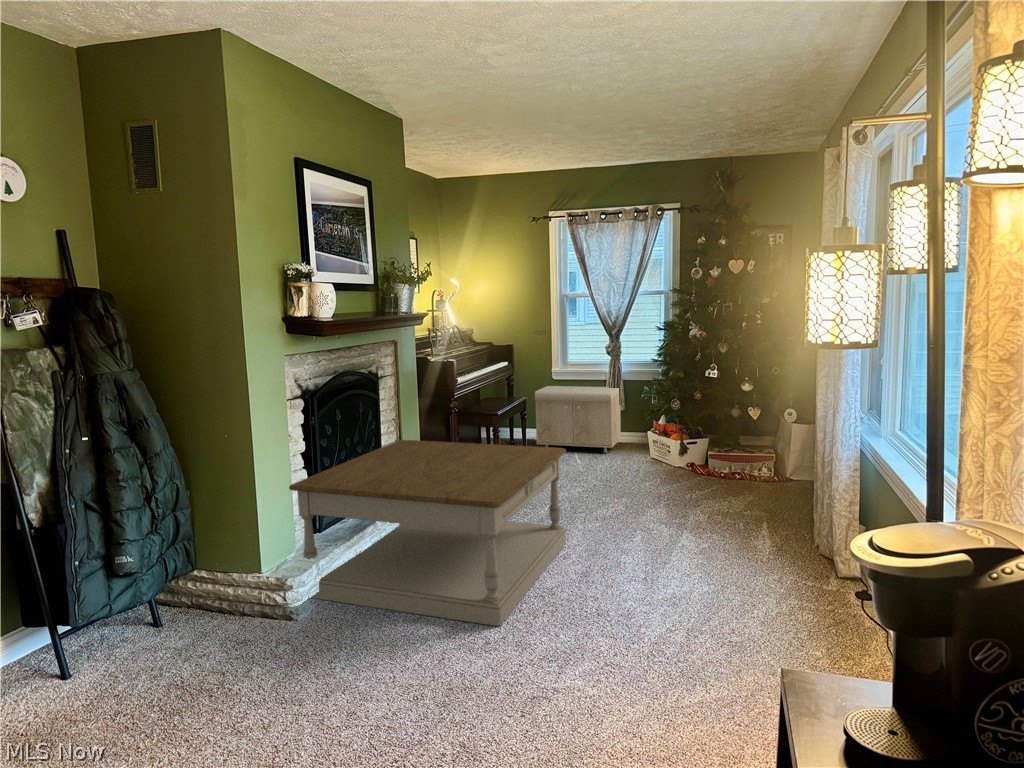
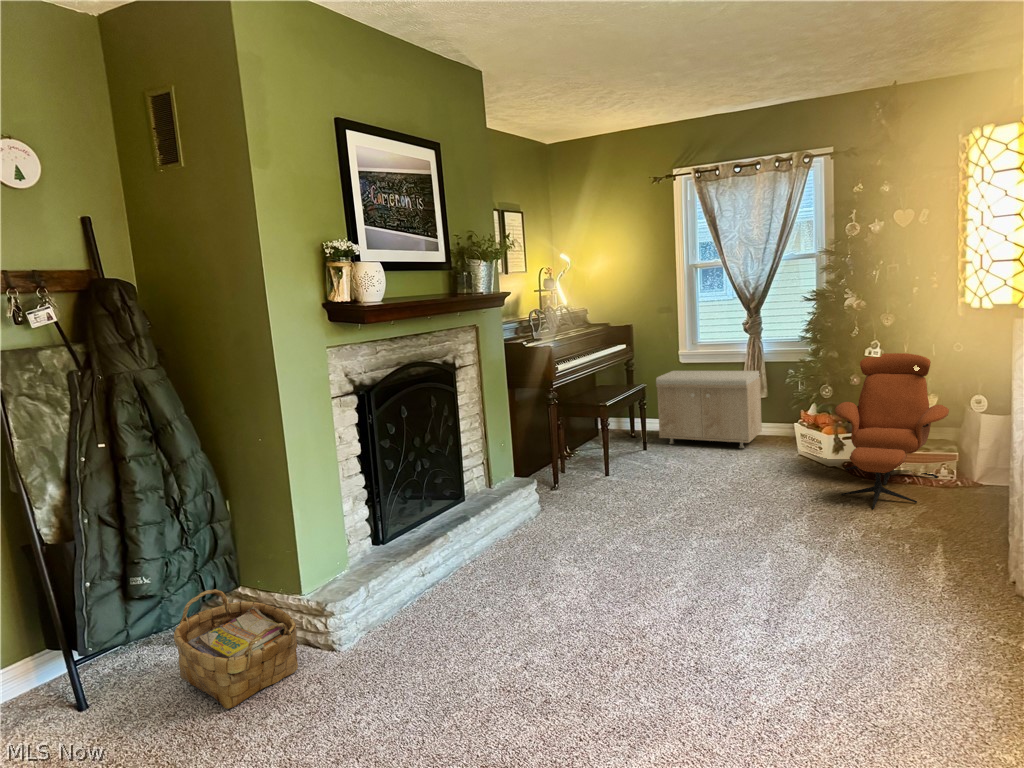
lounge chair: none [682,375,765,497] -> present [835,353,949,509]
coffee table: present [289,440,566,626] -> none [335,438,673,680]
woven basket: none [153,569,266,668] -> present [174,589,298,709]

